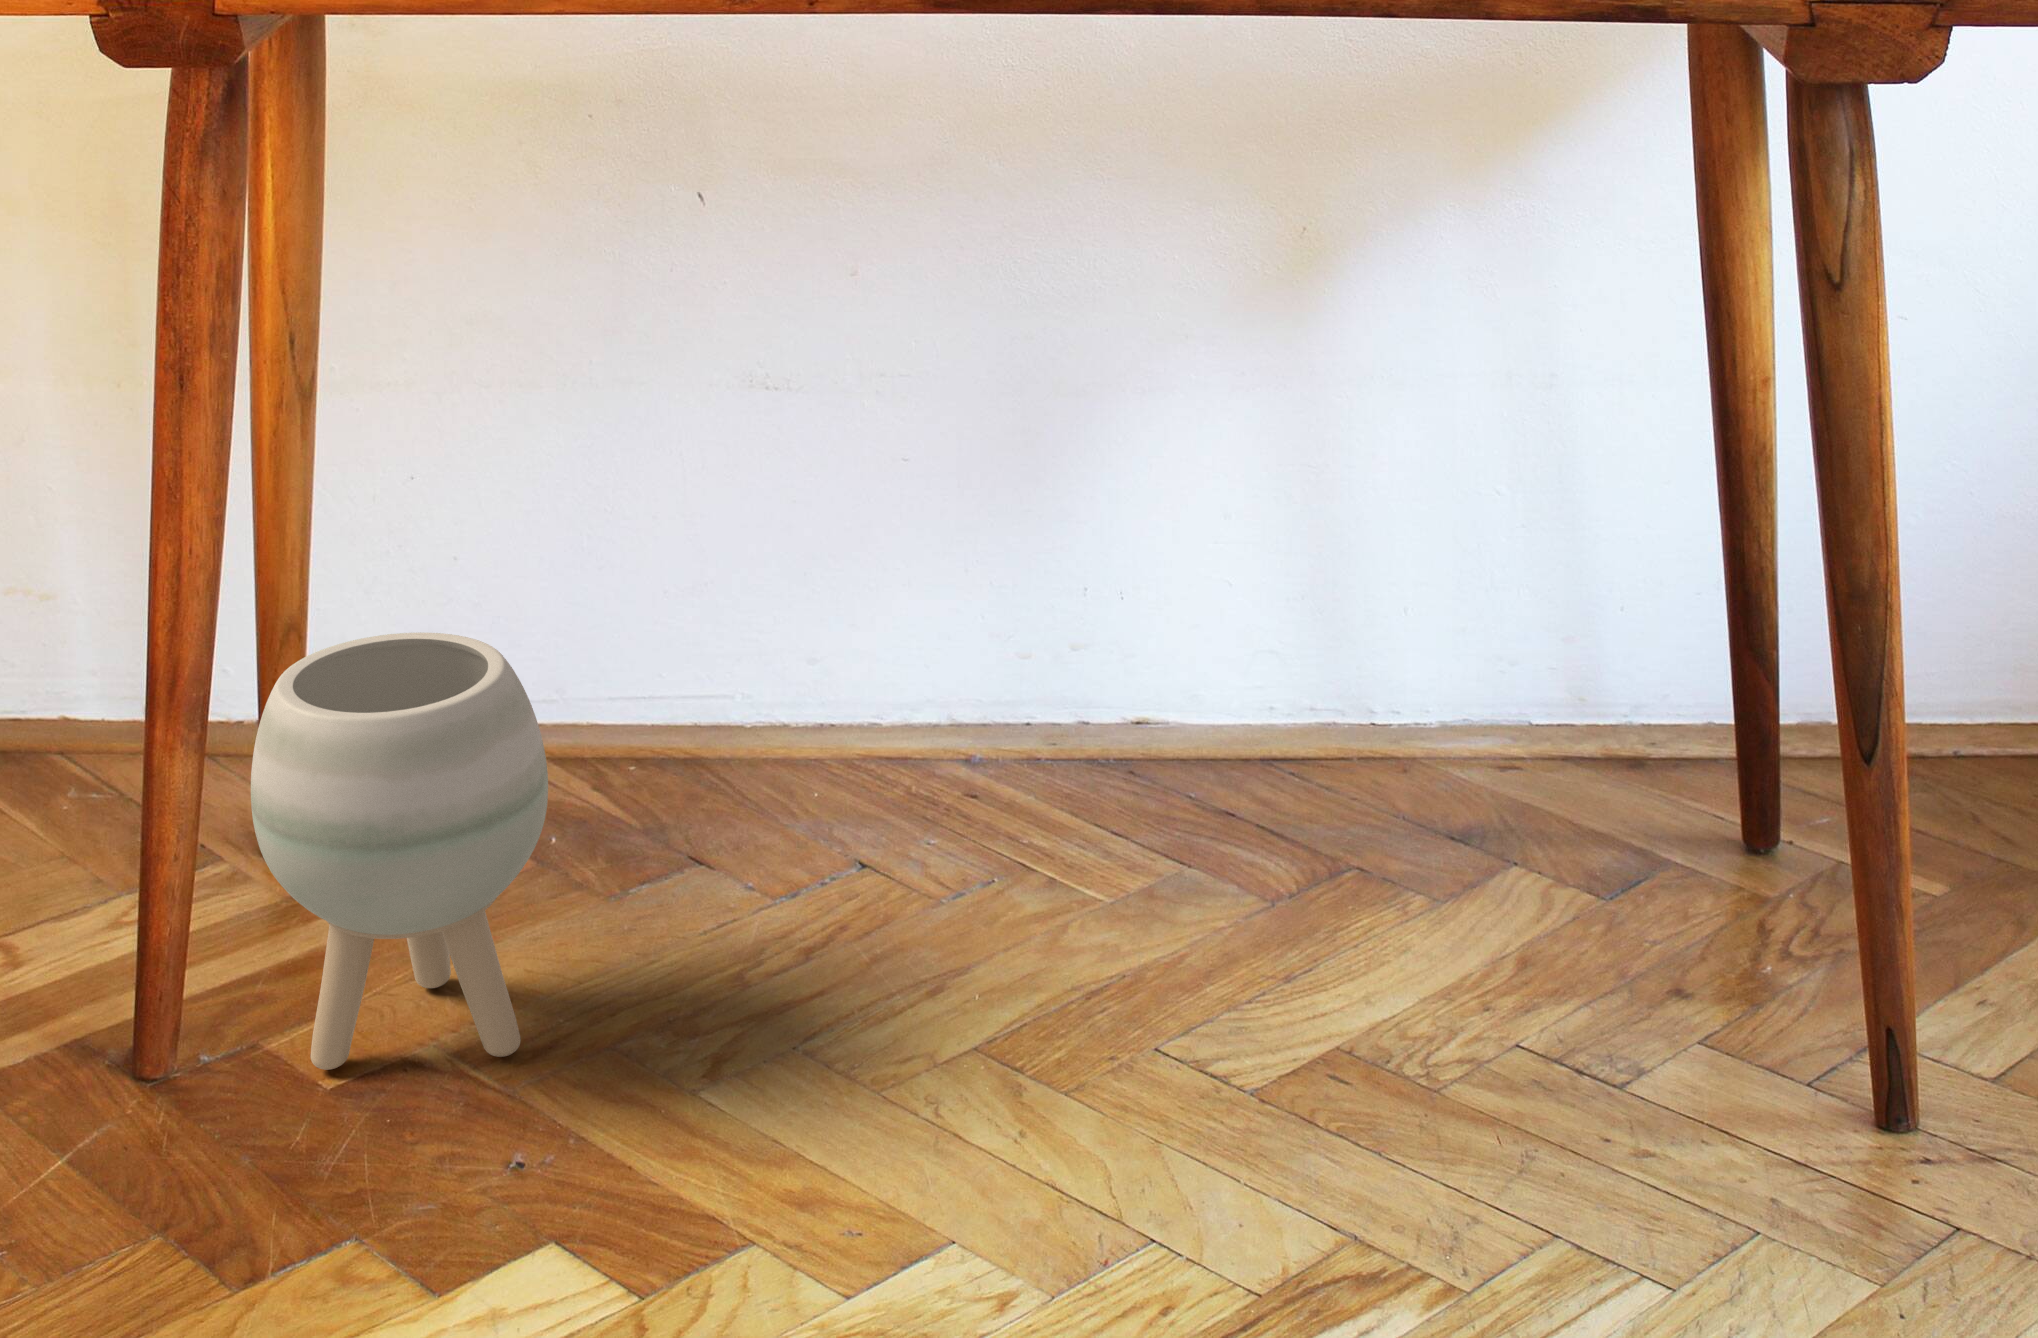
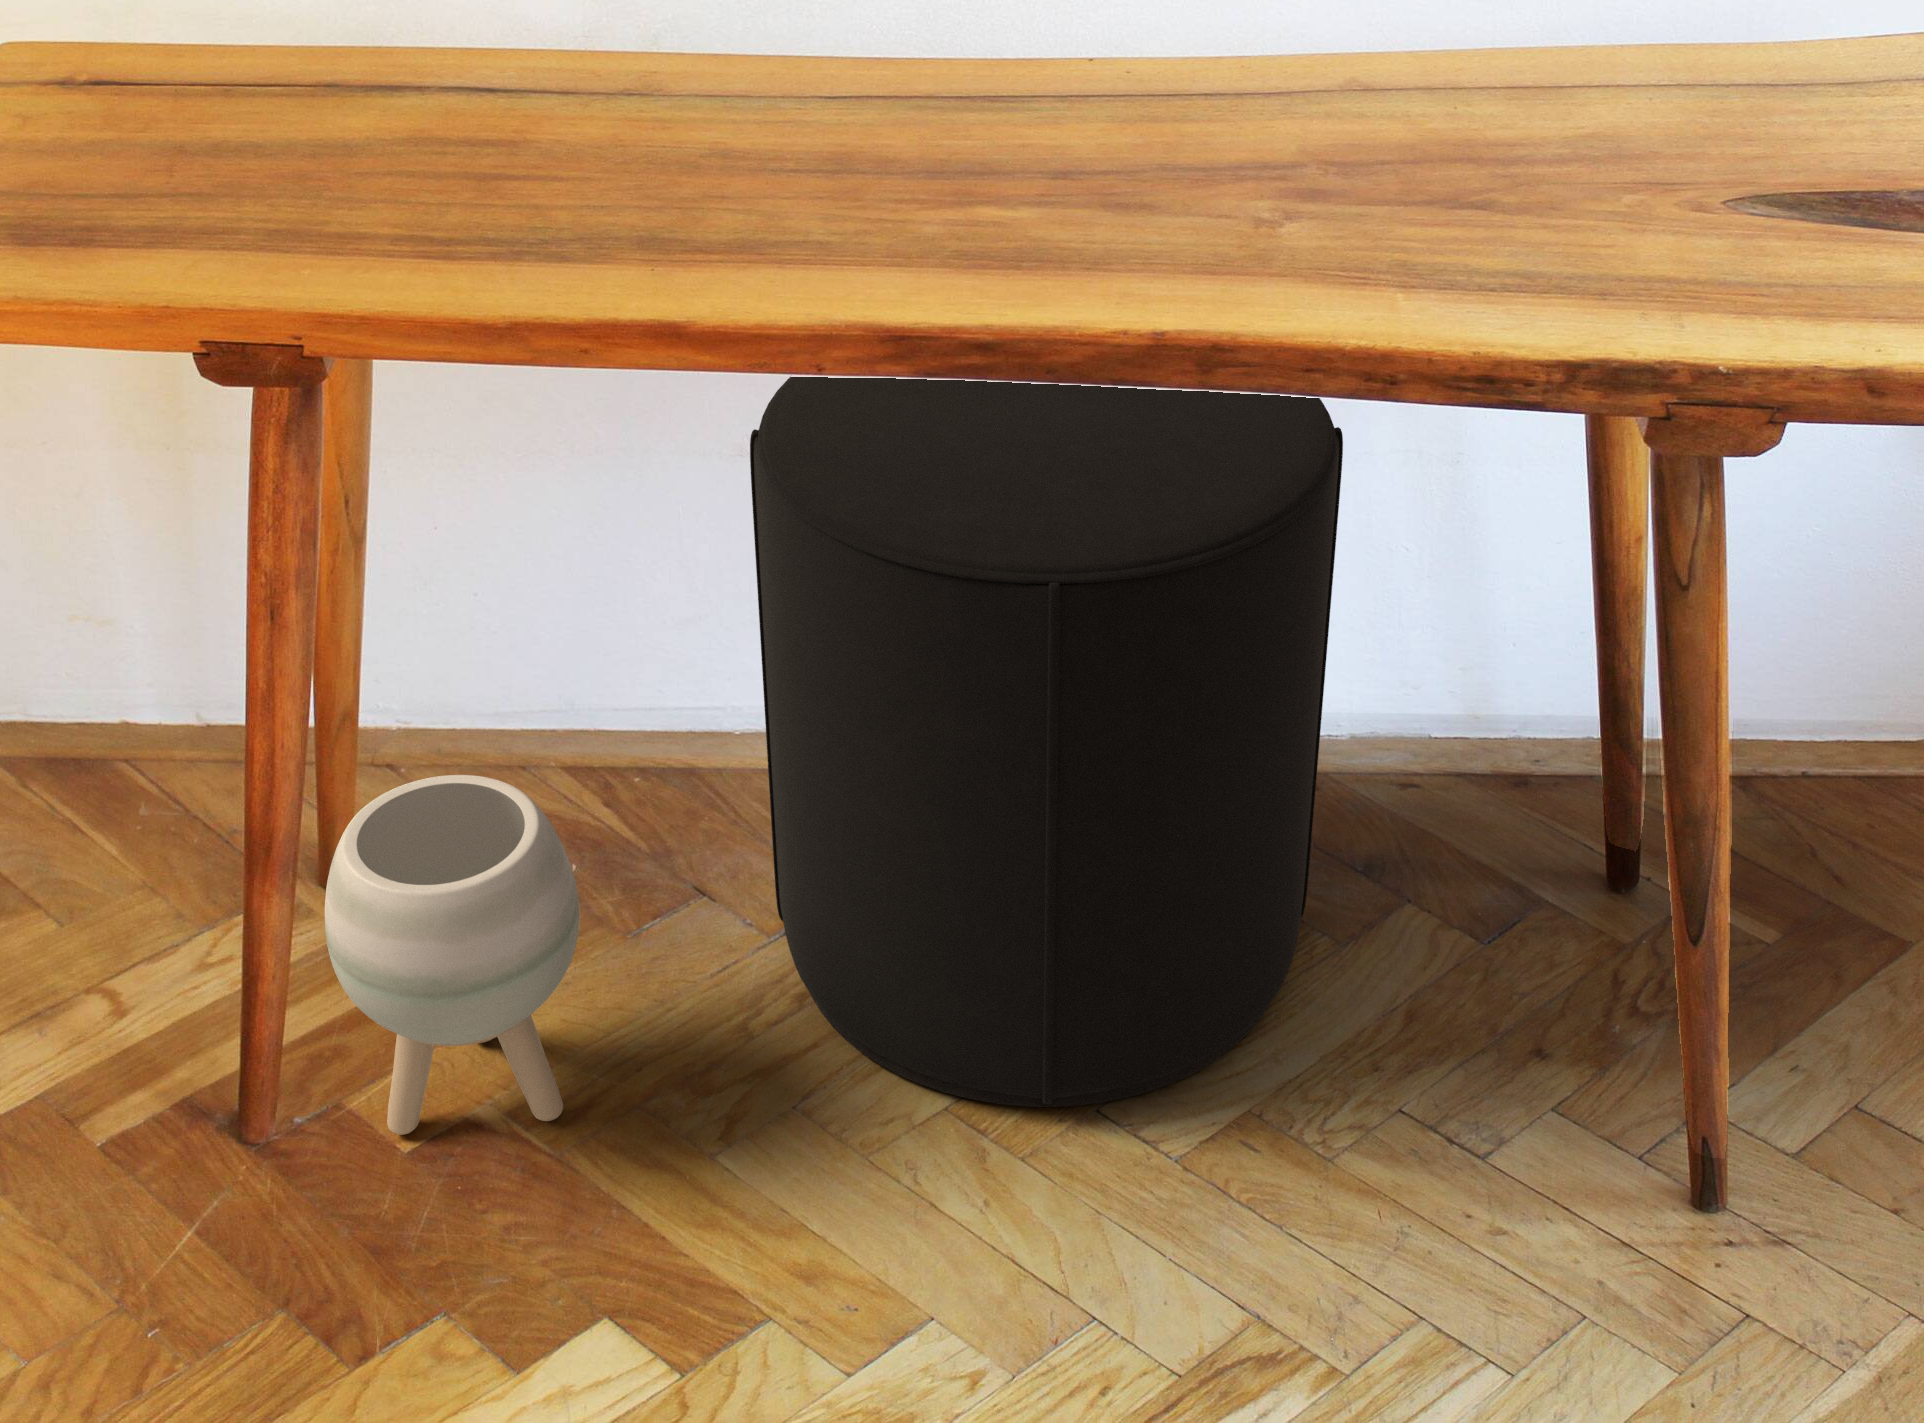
stool: none [758,170,1412,1041] -> present [750,377,1343,1107]

